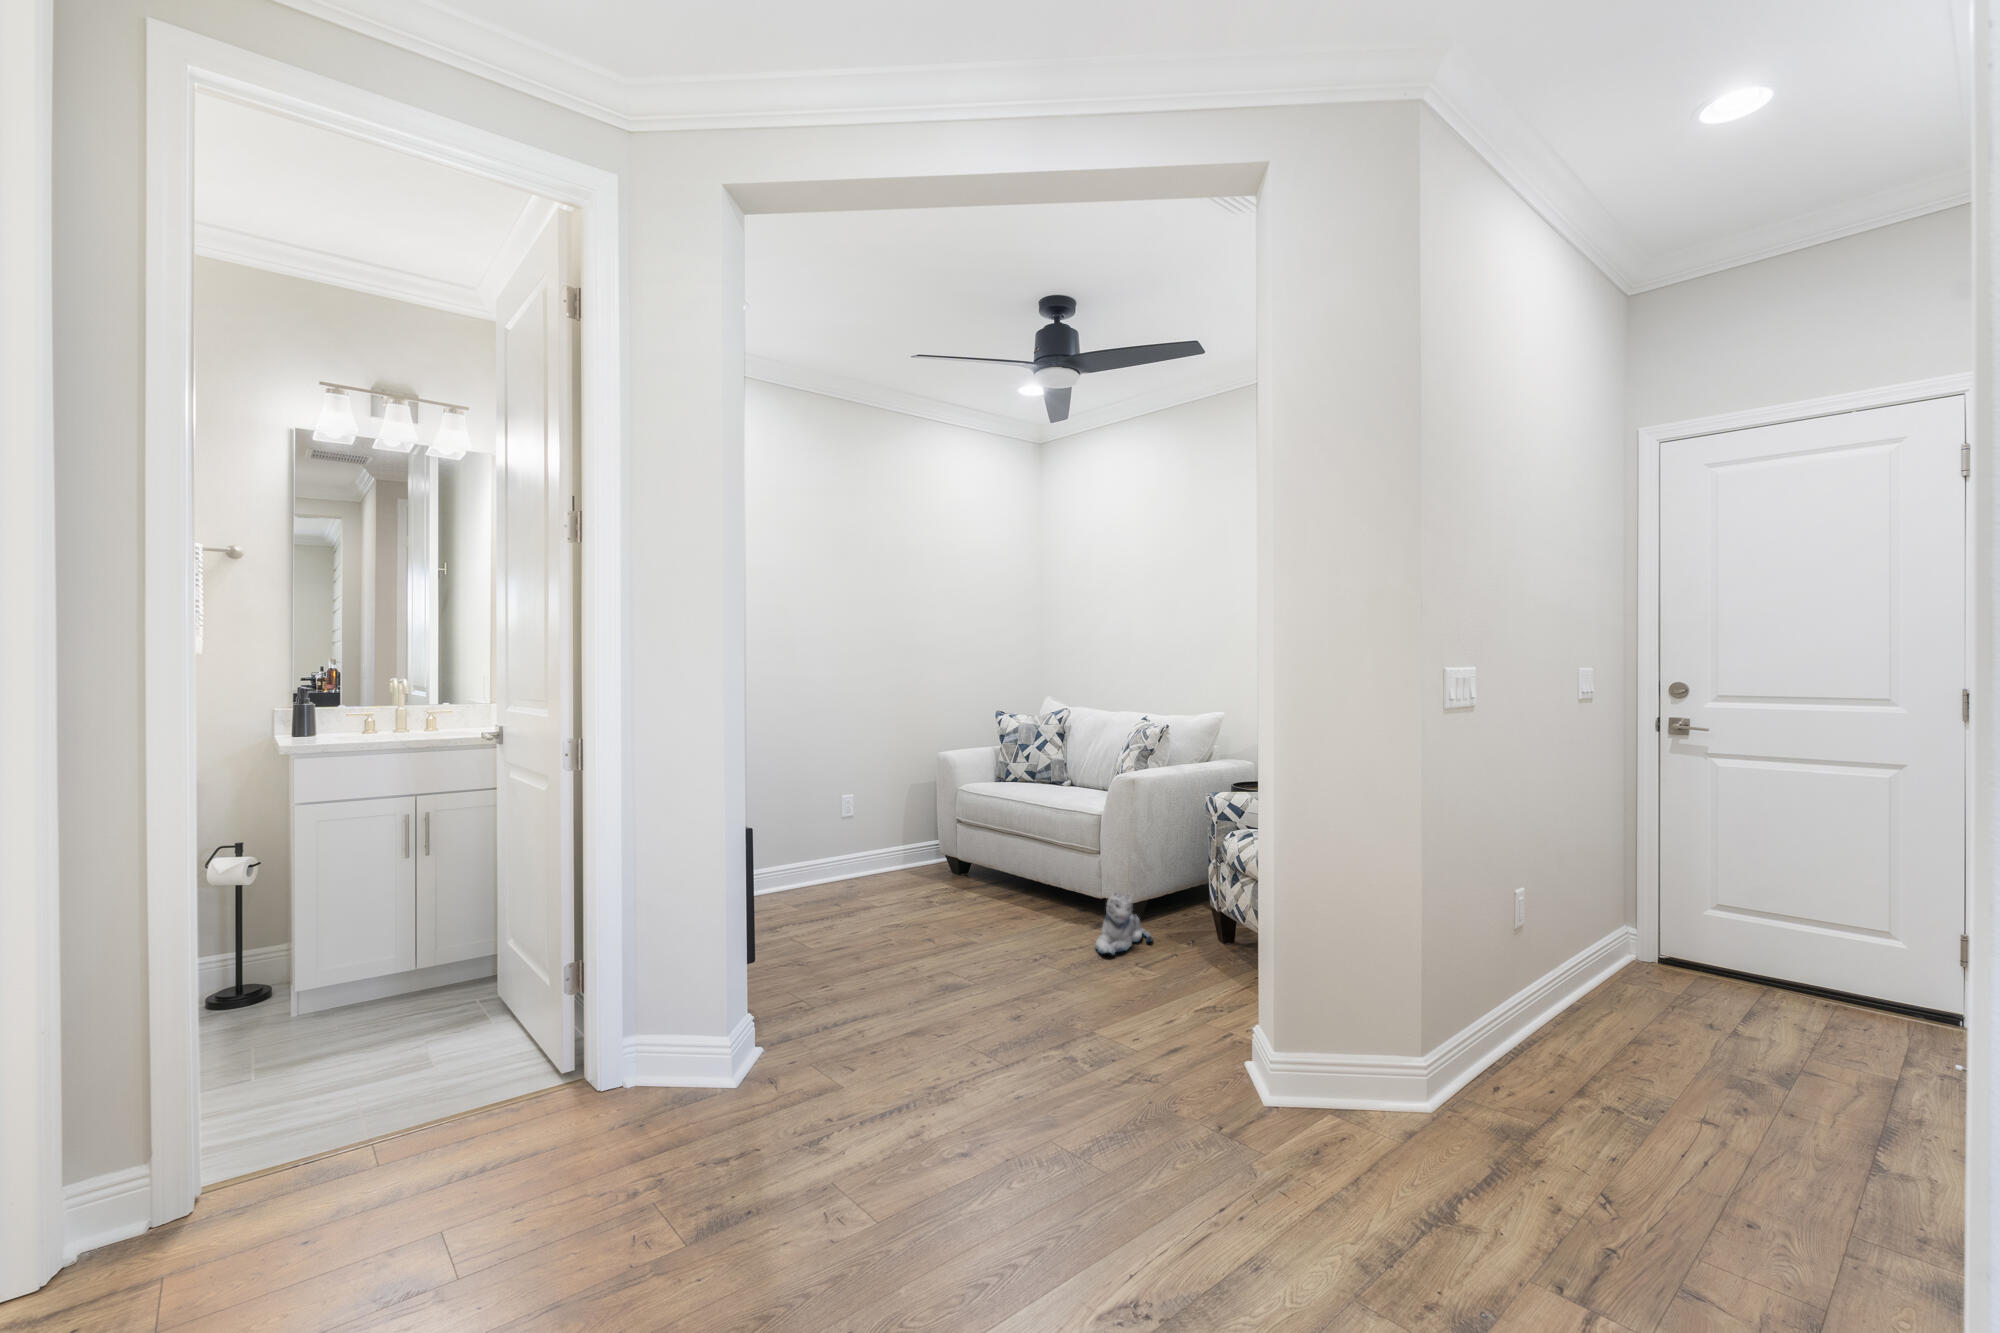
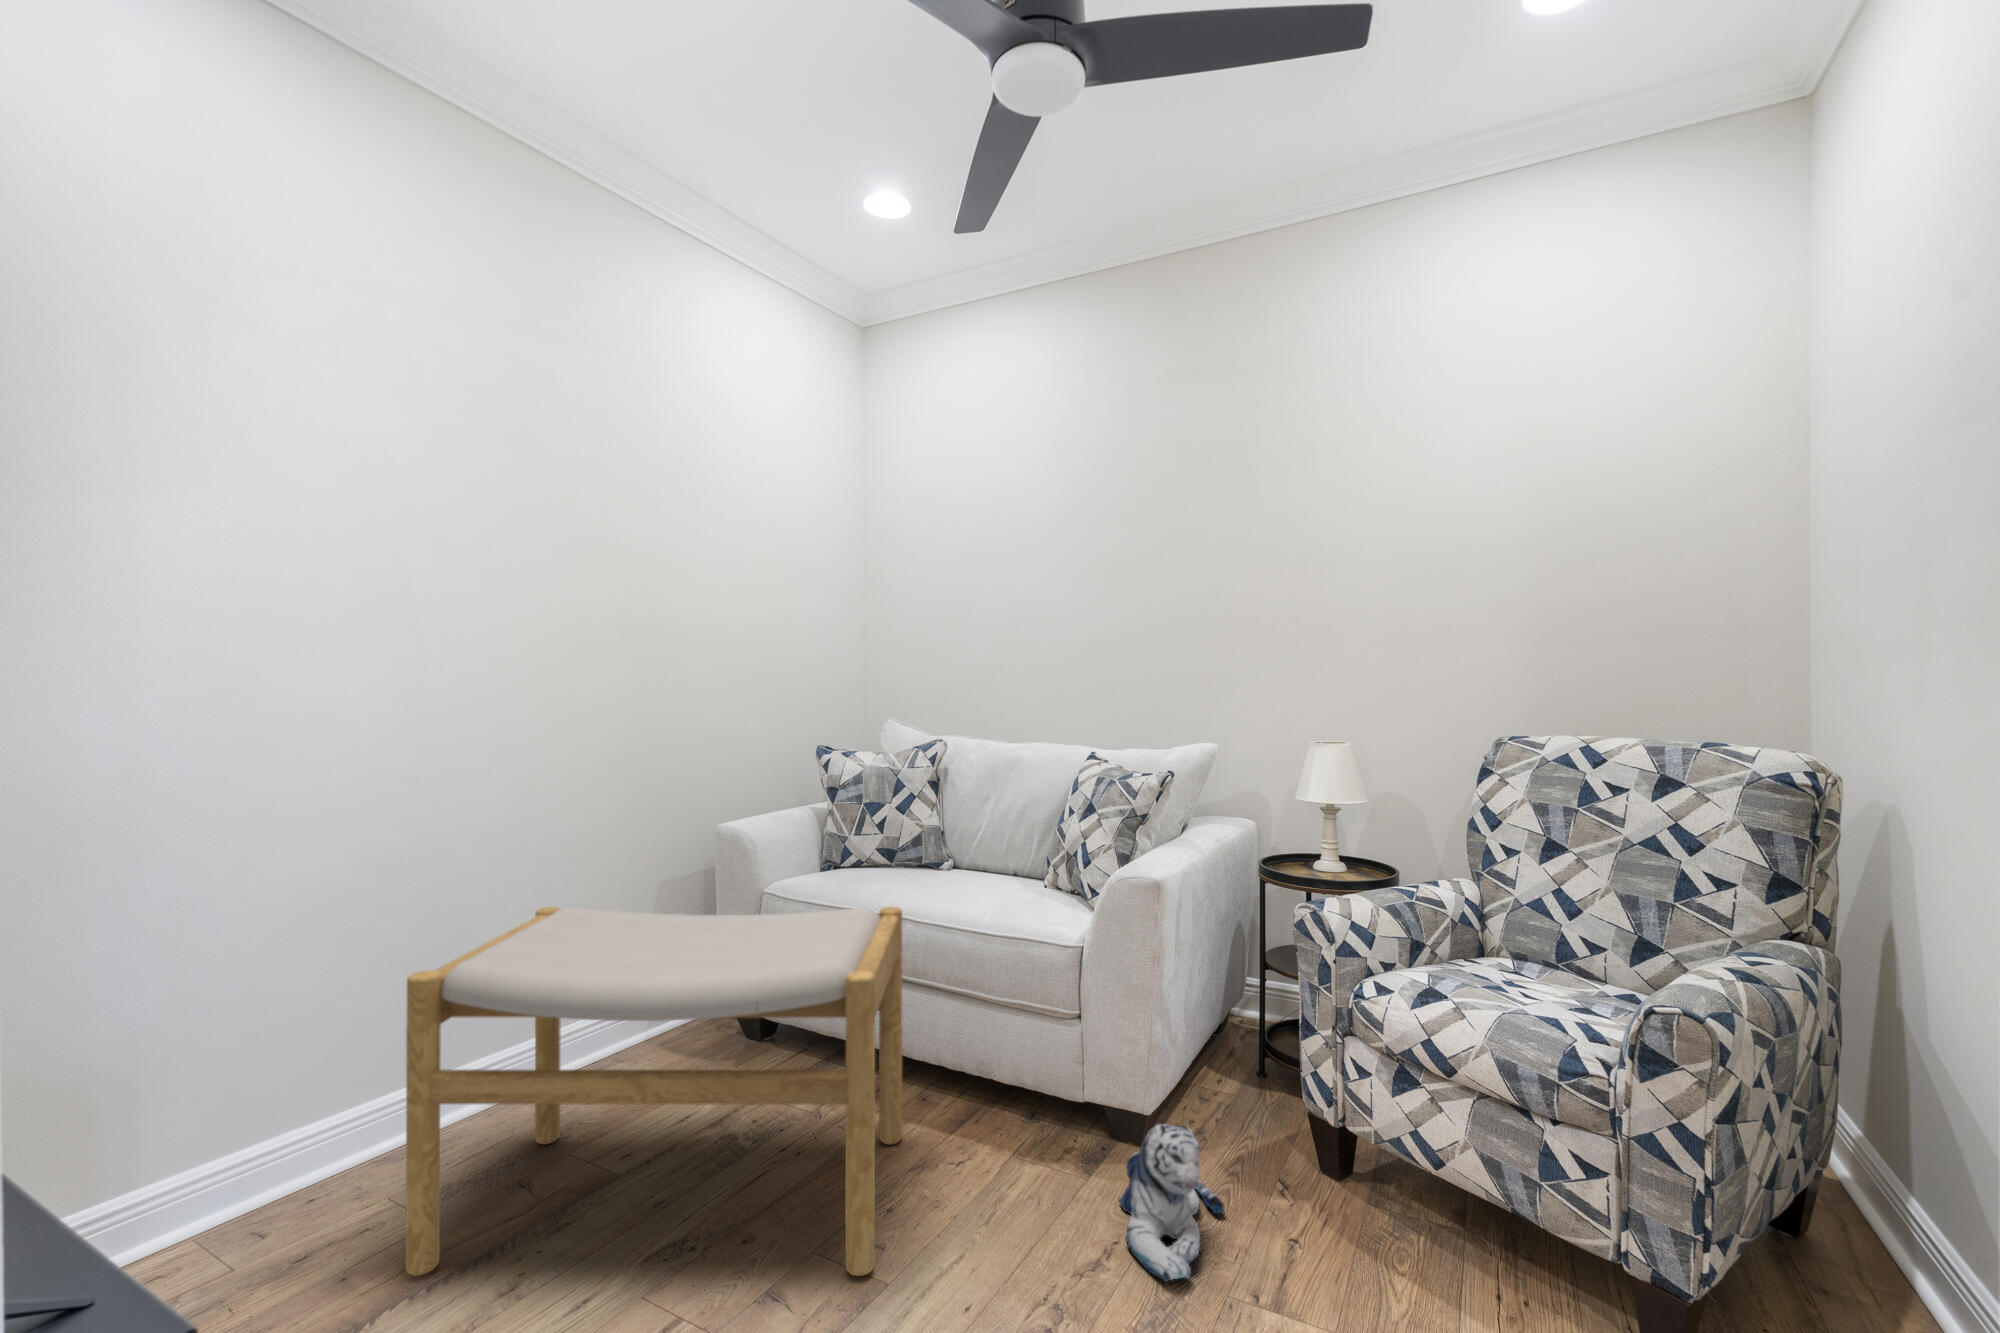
footstool: none [793,785,1014,941] -> present [406,907,902,1276]

